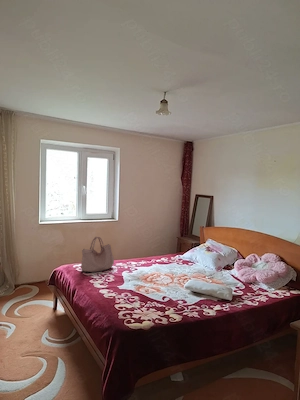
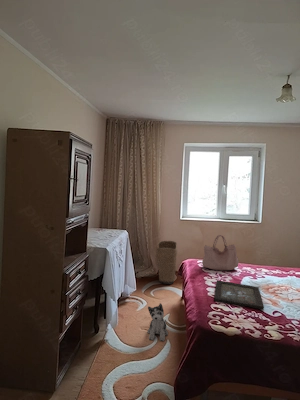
laundry basket: none [13,249,40,299] -> present [156,241,177,284]
tray: none [105,279,155,302] -> present [214,280,264,309]
plush toy: none [32,322,57,368] -> present [147,303,168,341]

